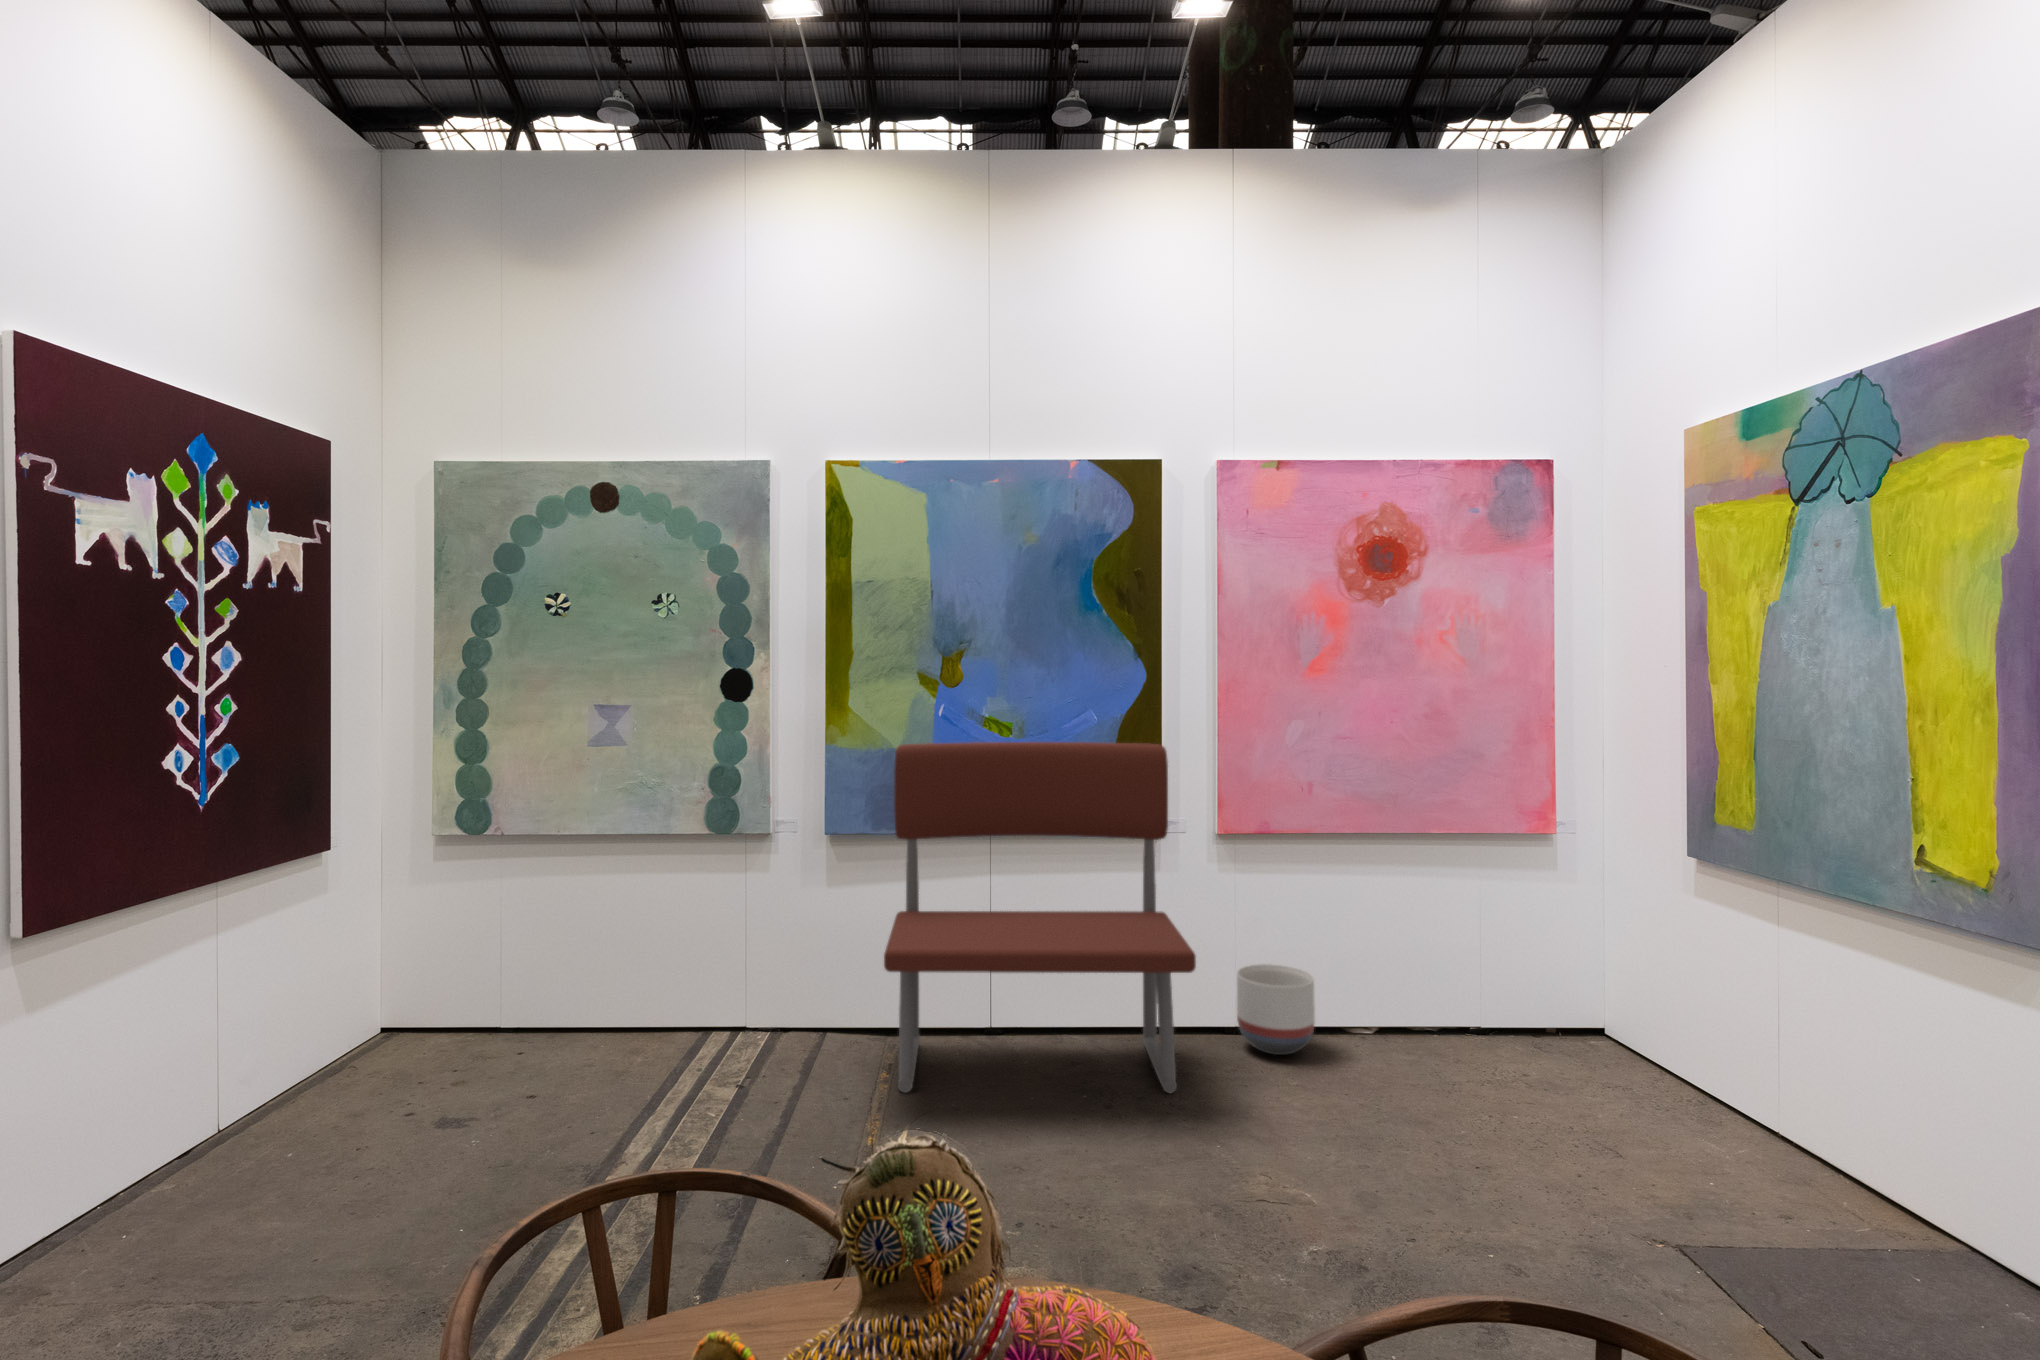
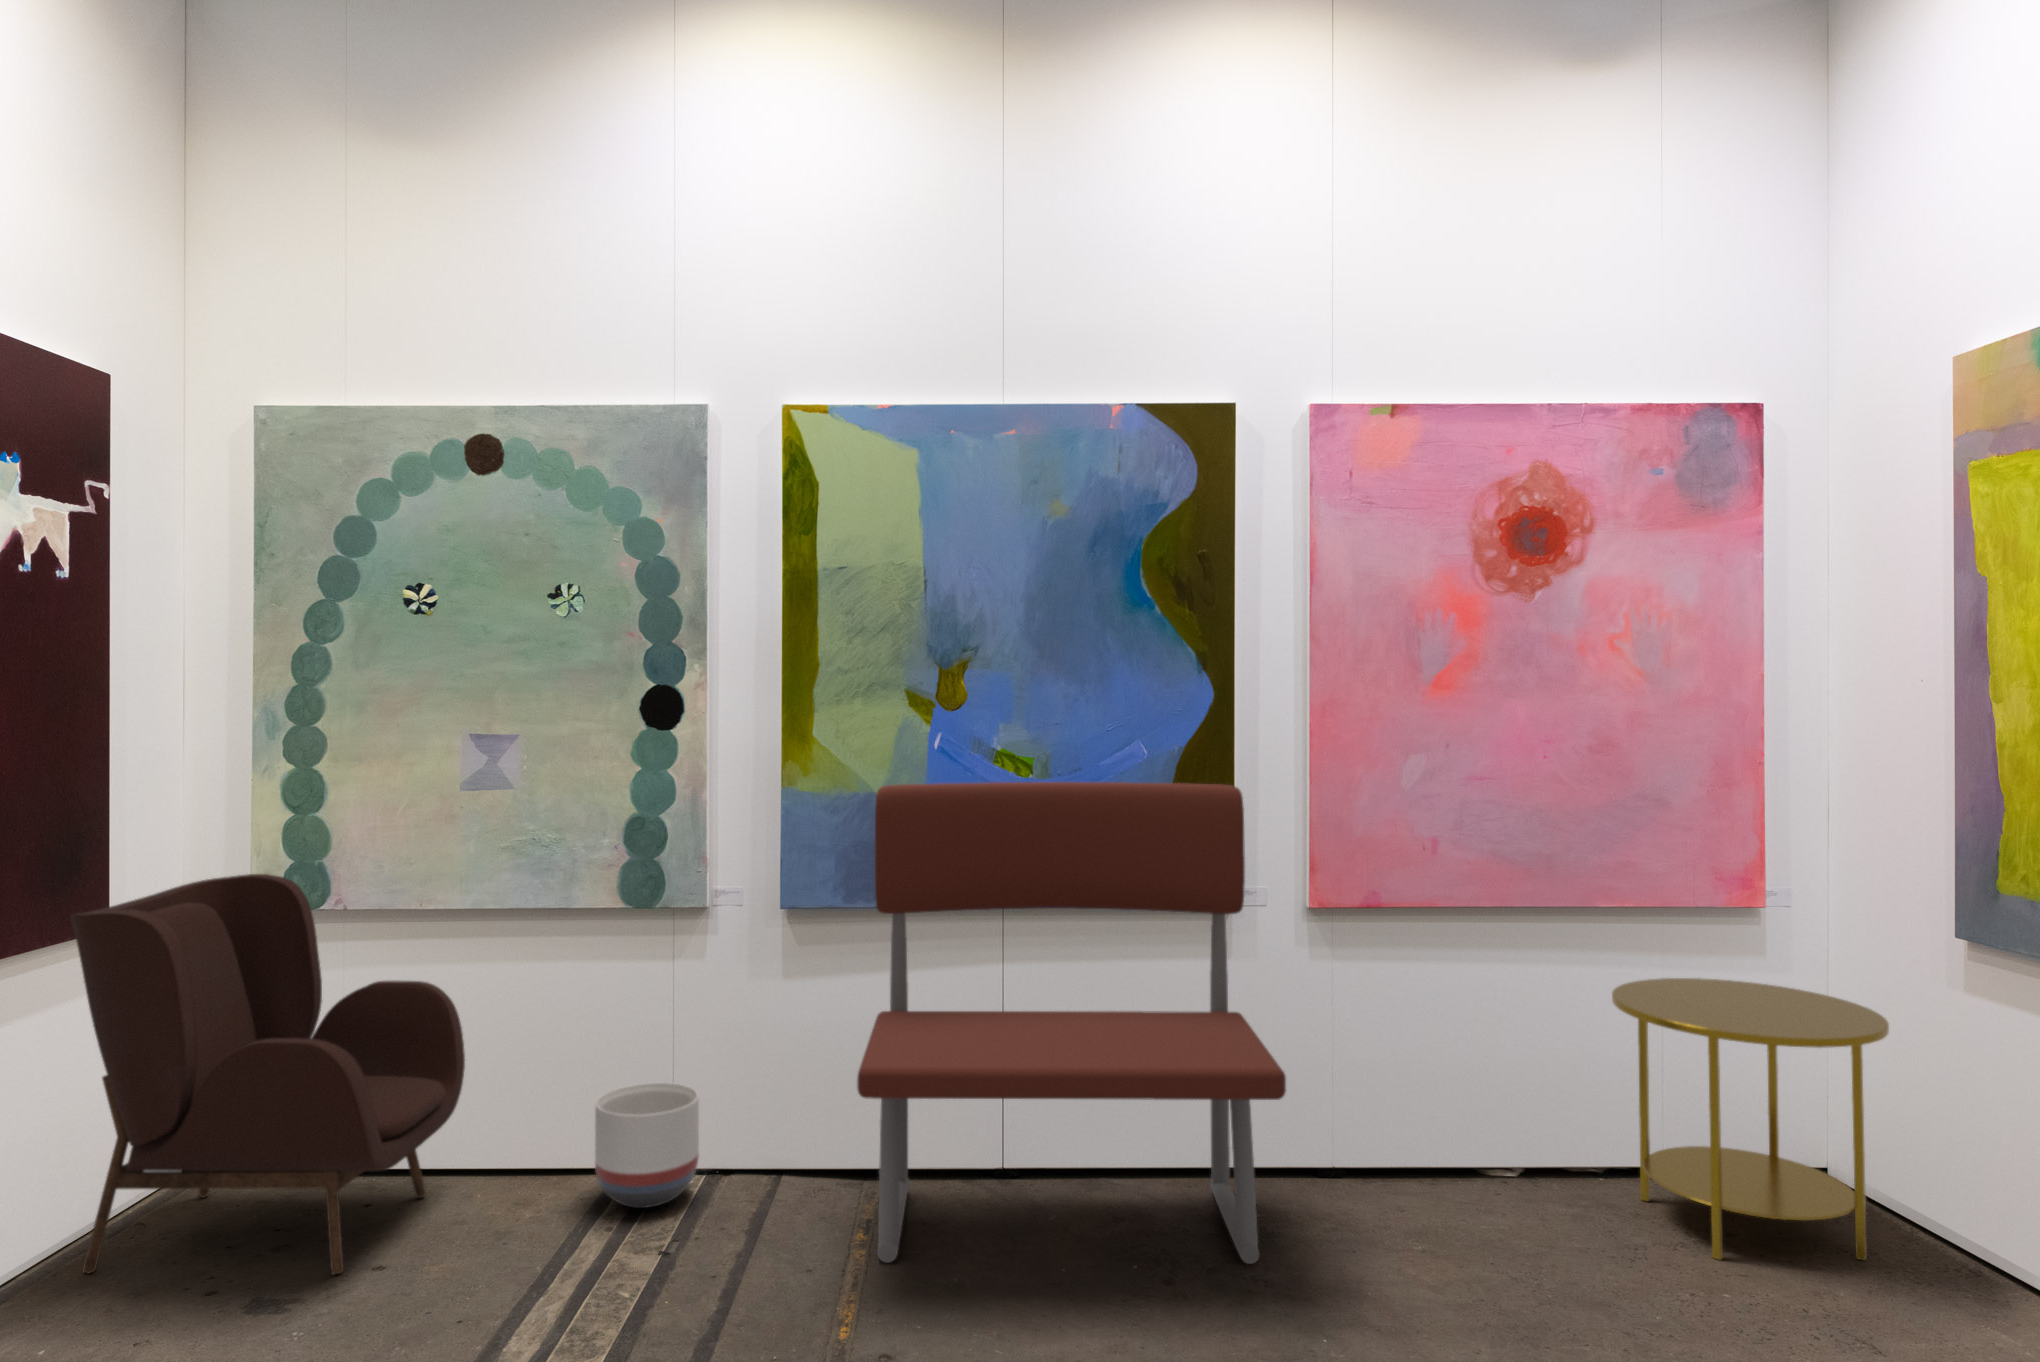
armchair: none [306,810,590,1101] -> present [70,874,465,1275]
side table: none [1439,887,1638,1091] -> present [1612,978,1889,1260]
planter: present [1237,964,1315,1055] -> present [595,1083,699,1208]

